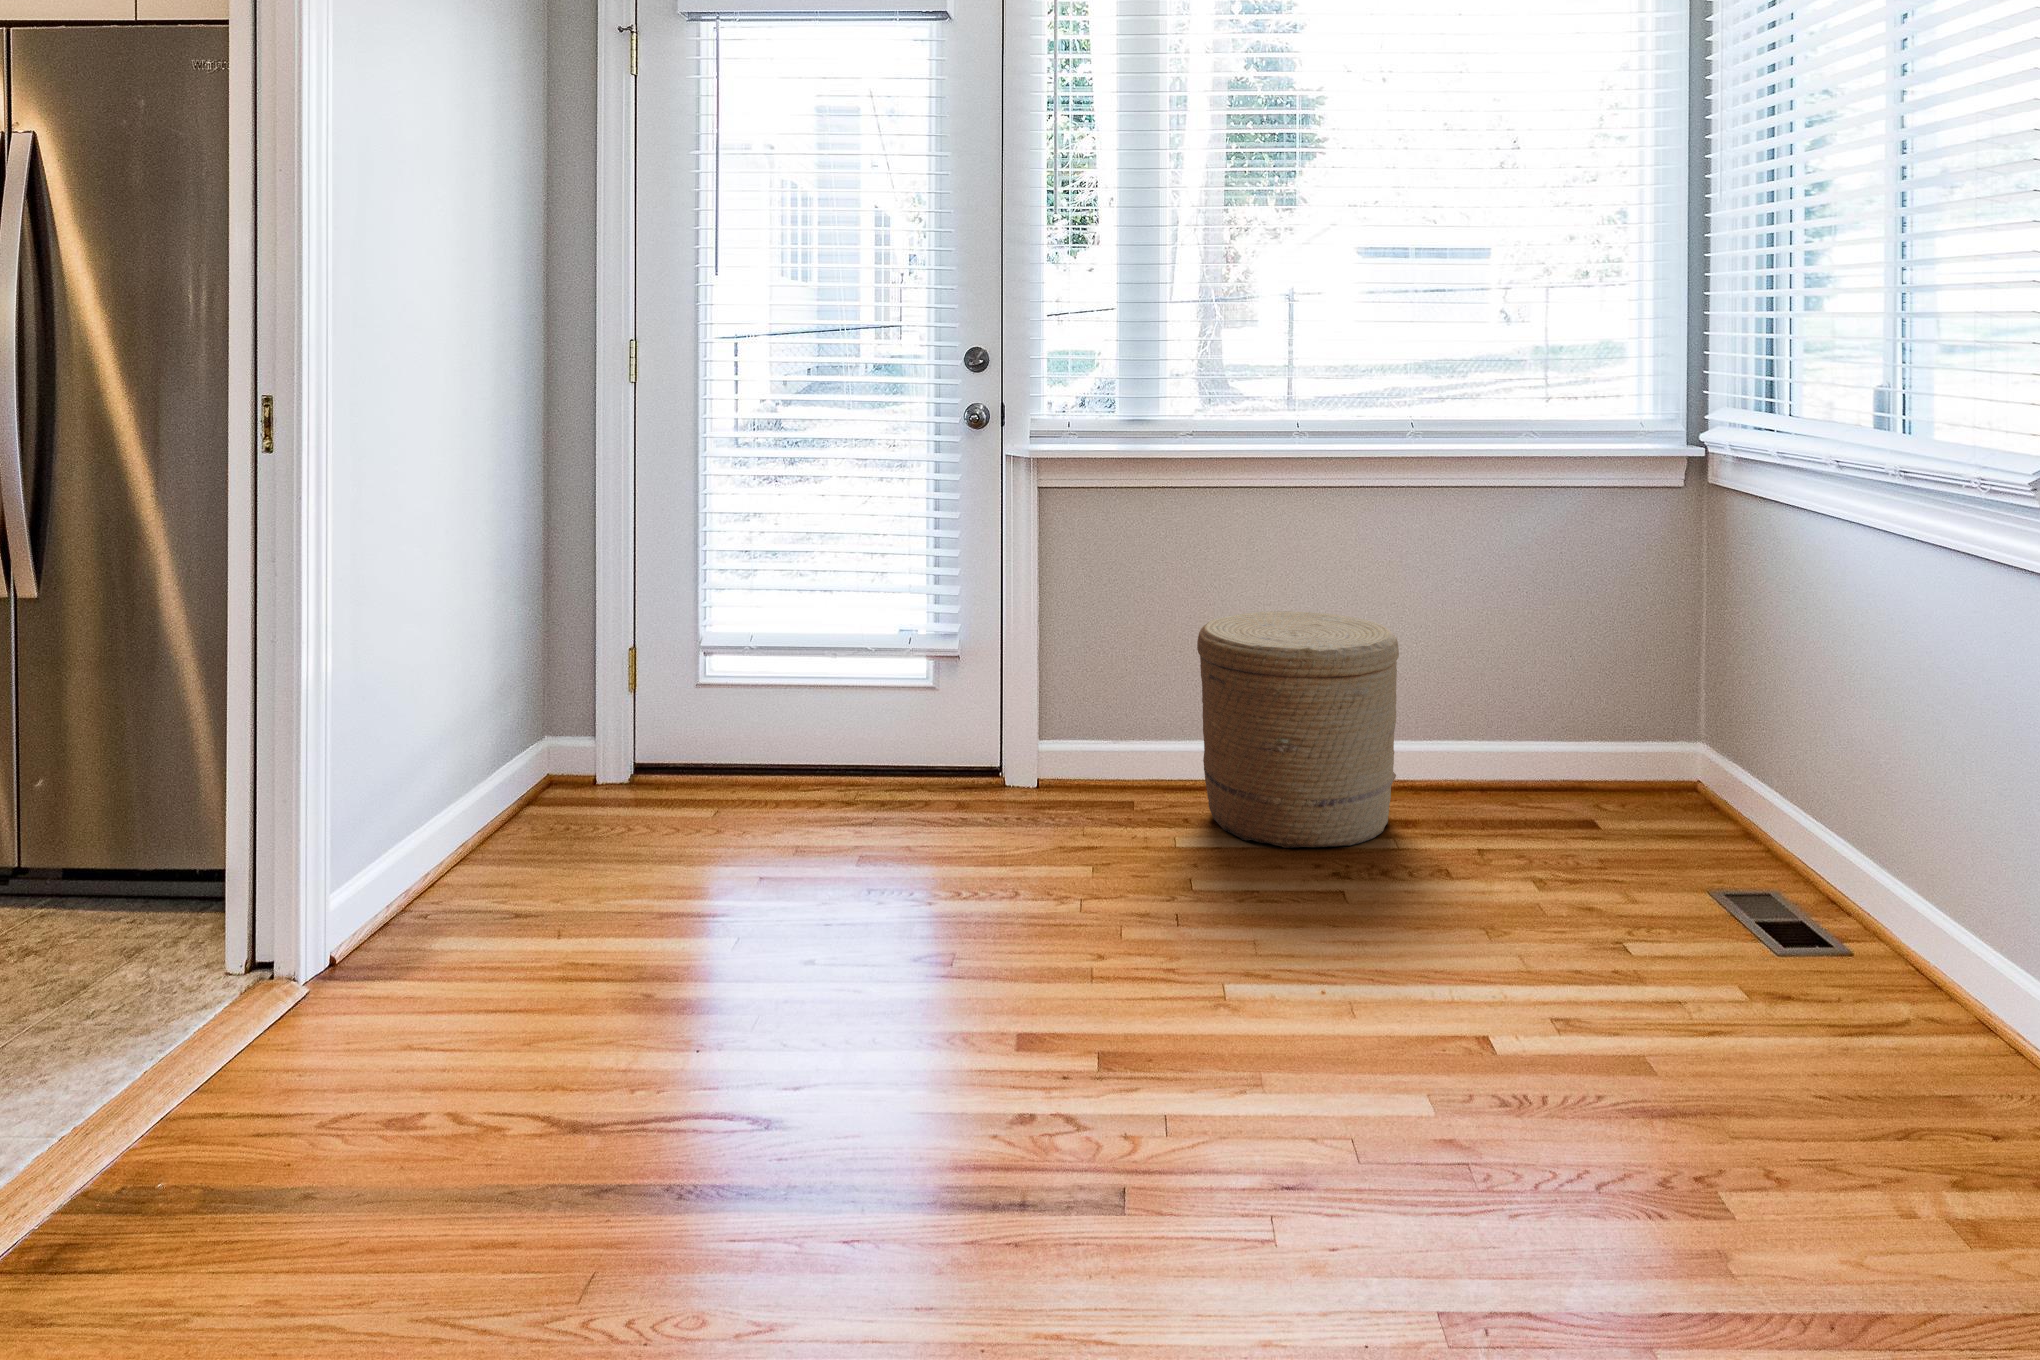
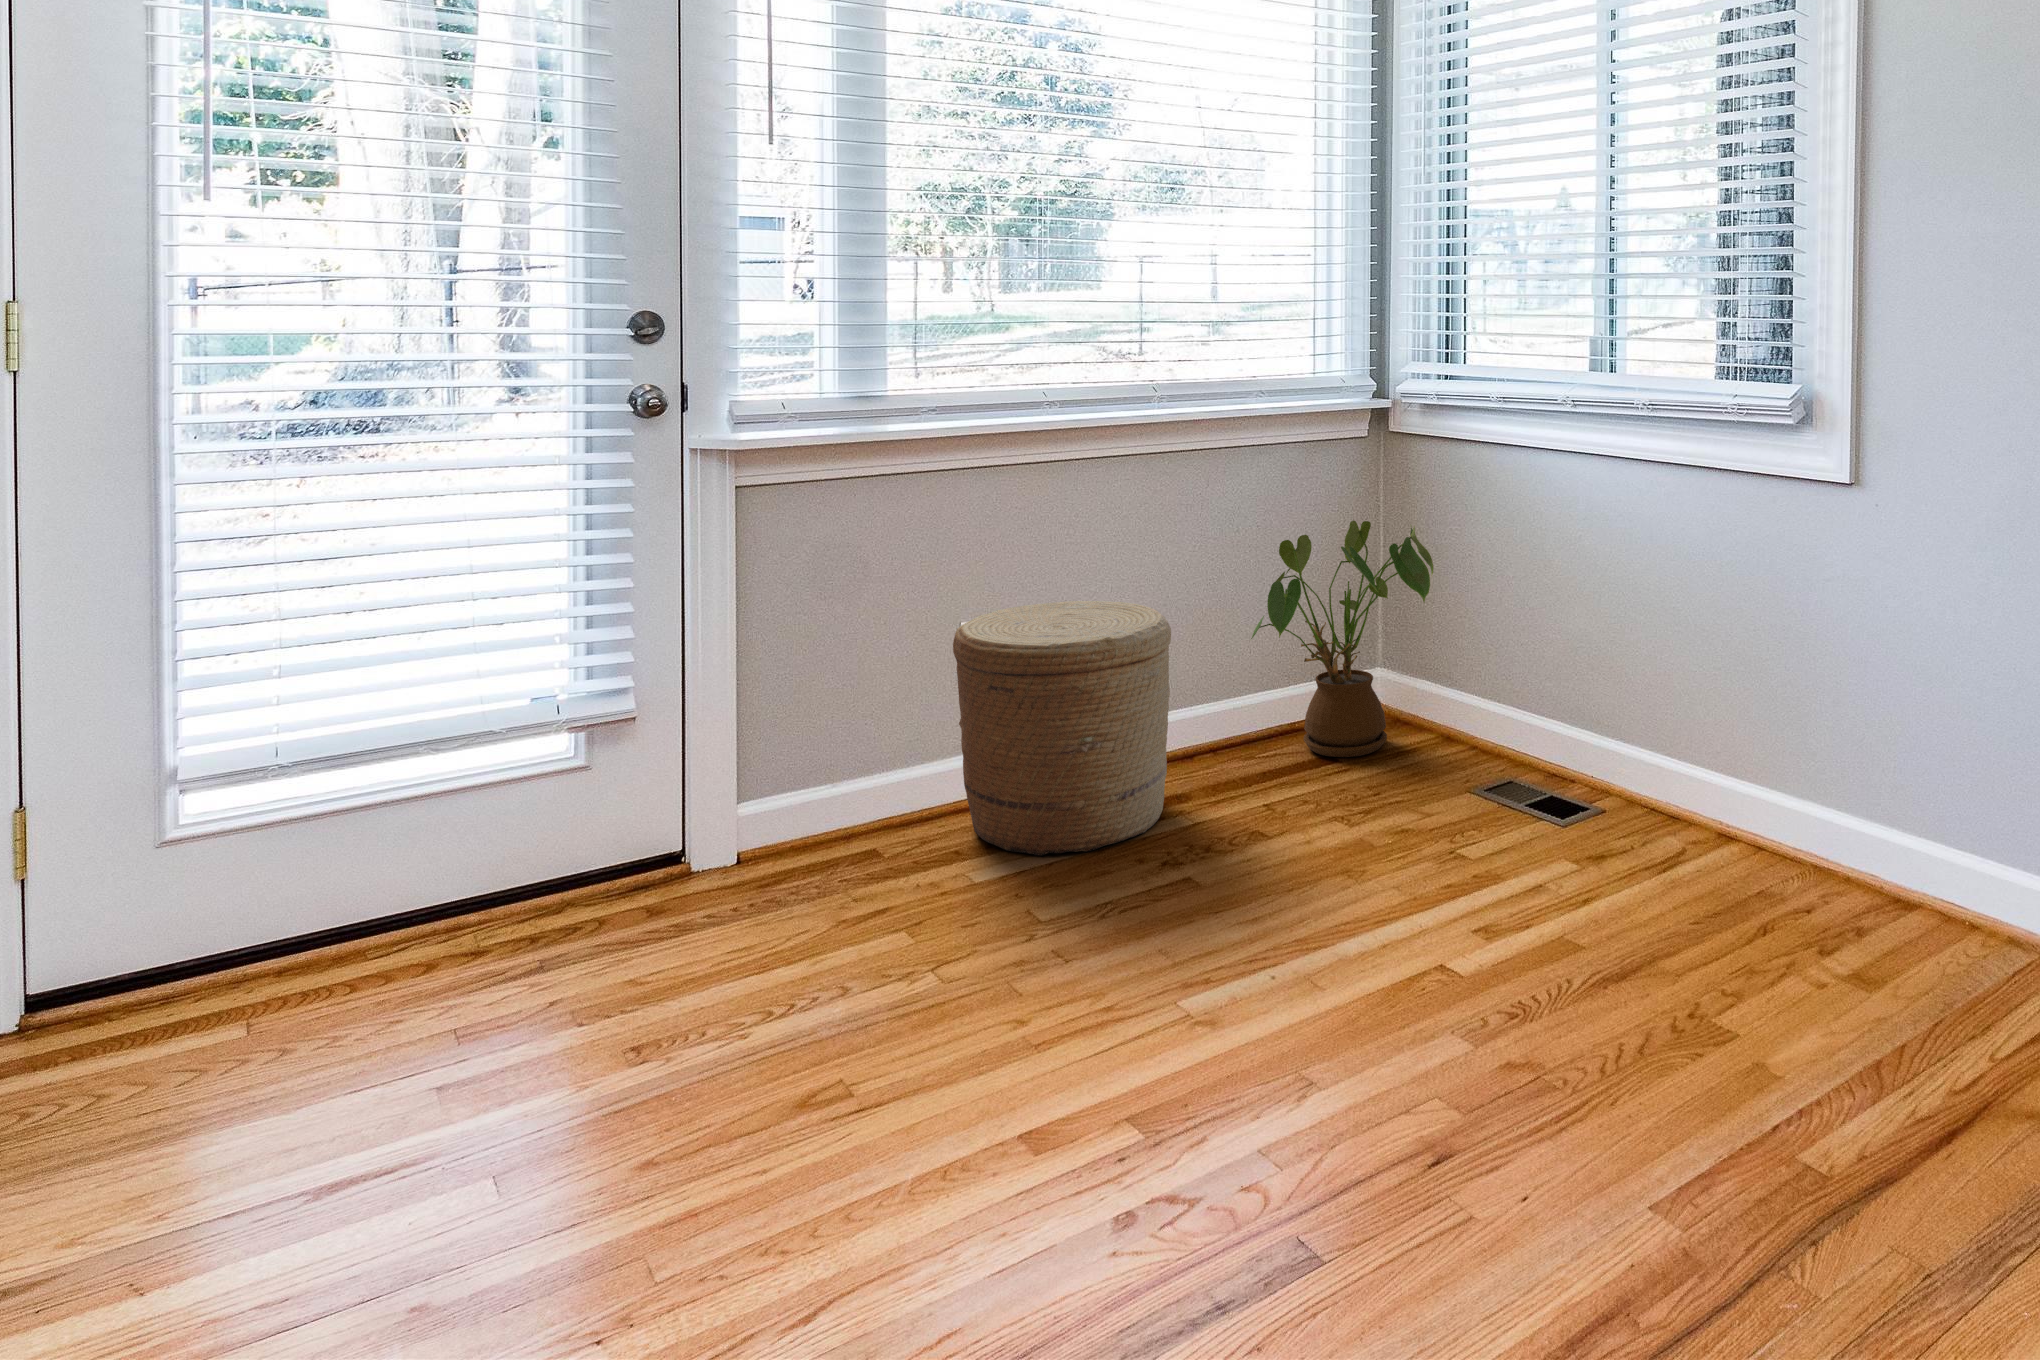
house plant: none [1520,574,1741,832] -> present [1251,521,1433,757]

